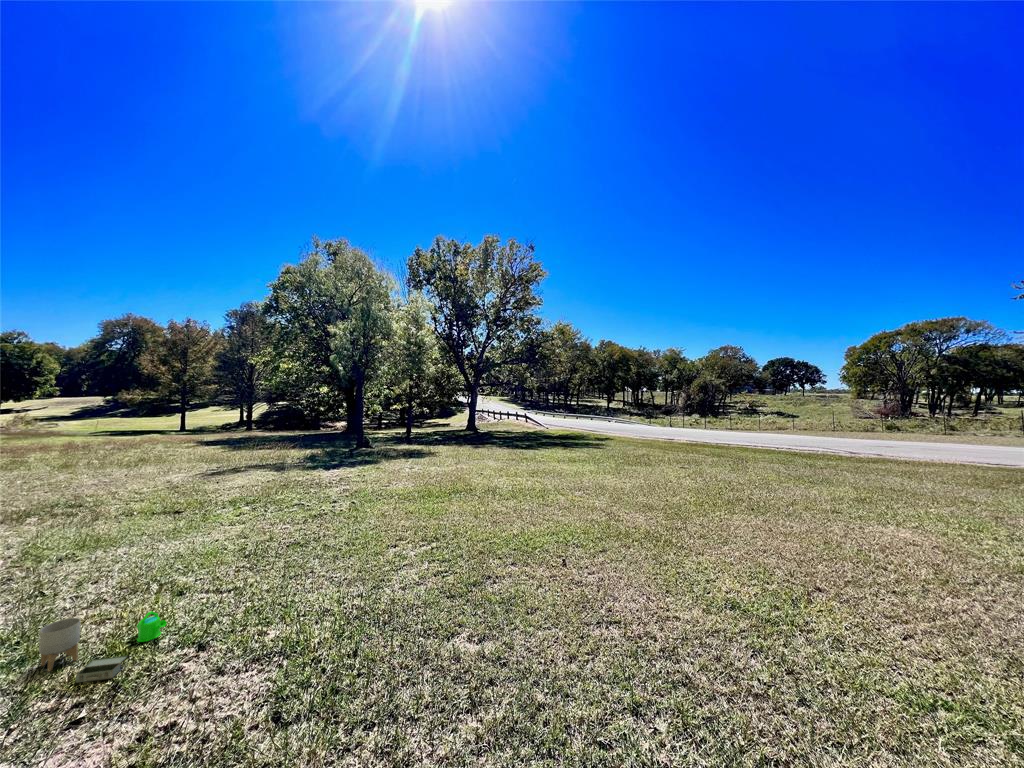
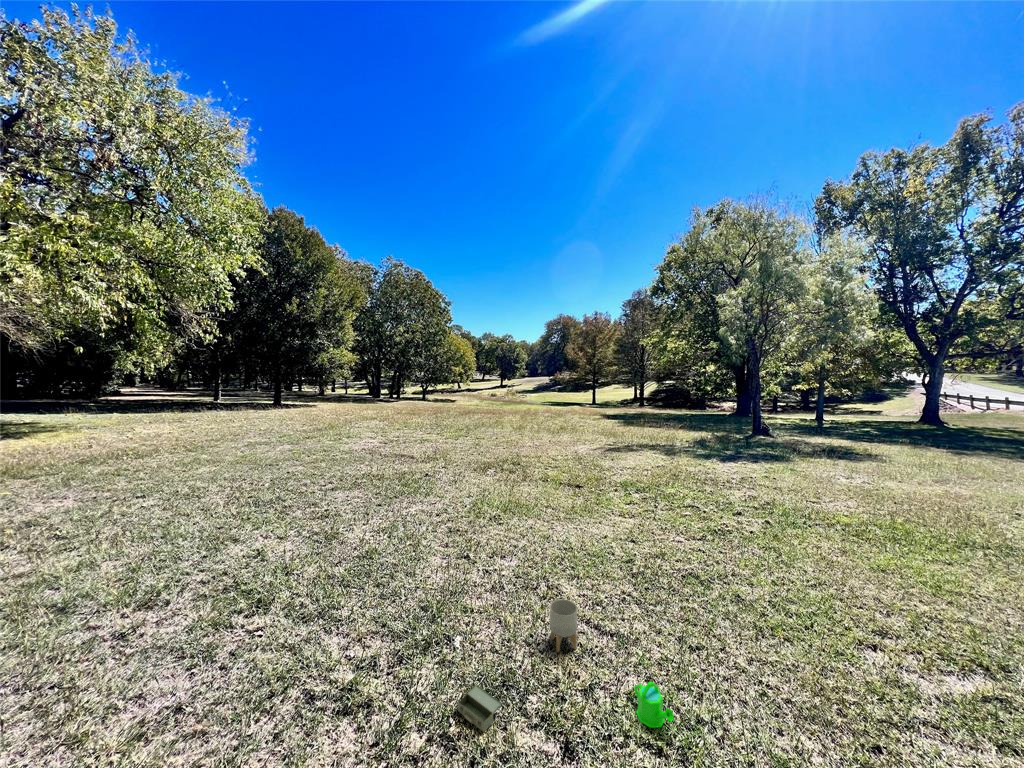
watering can: present [137,611,167,642] -> present [634,682,674,728]
planter: present [39,618,80,672] -> present [550,599,577,652]

